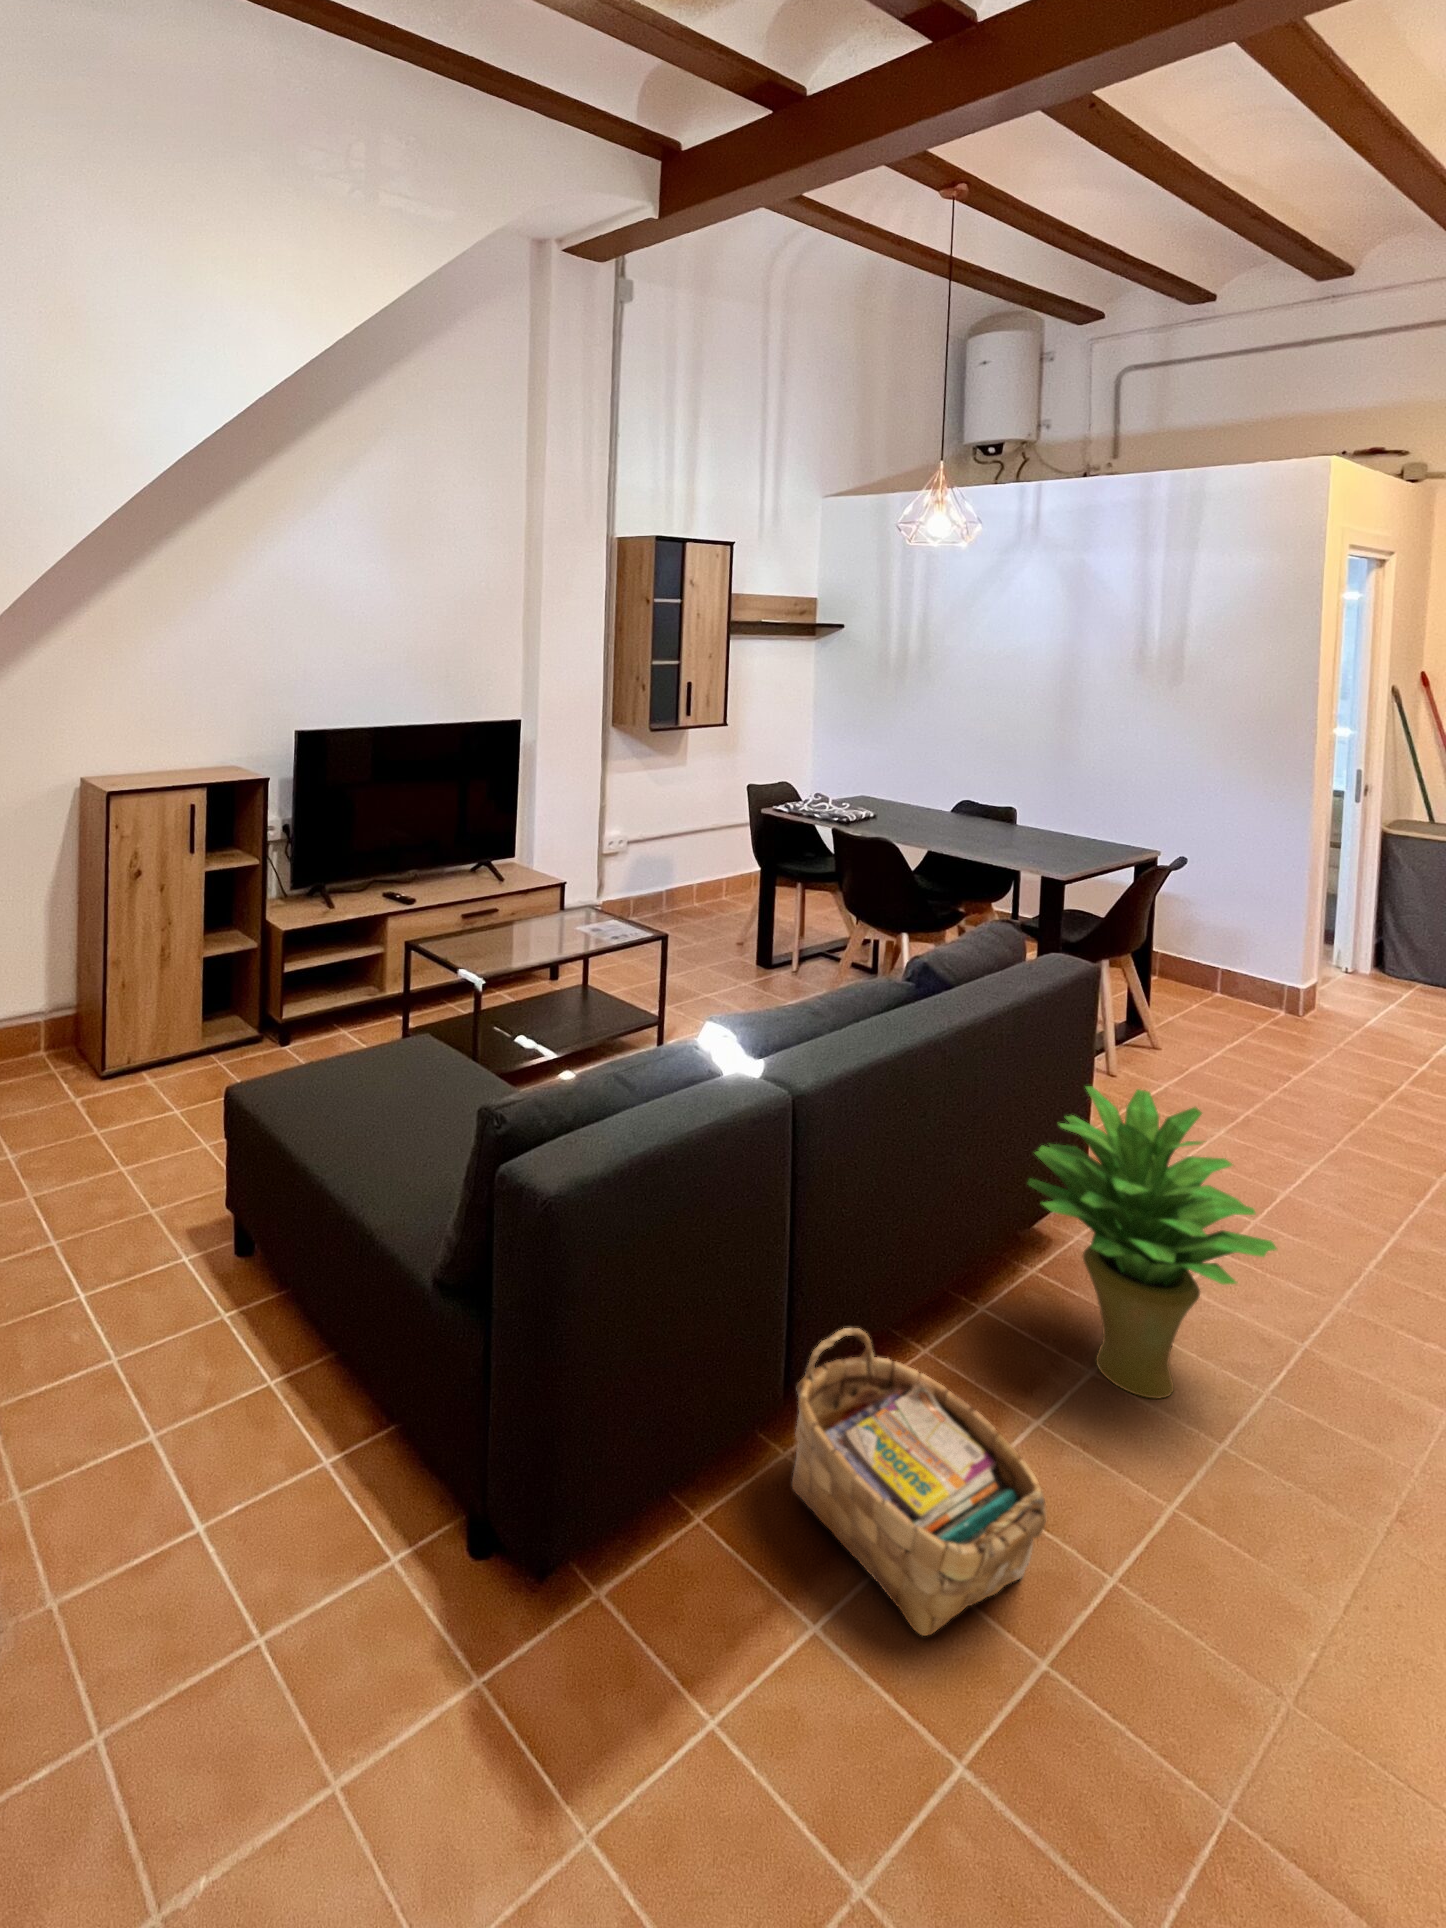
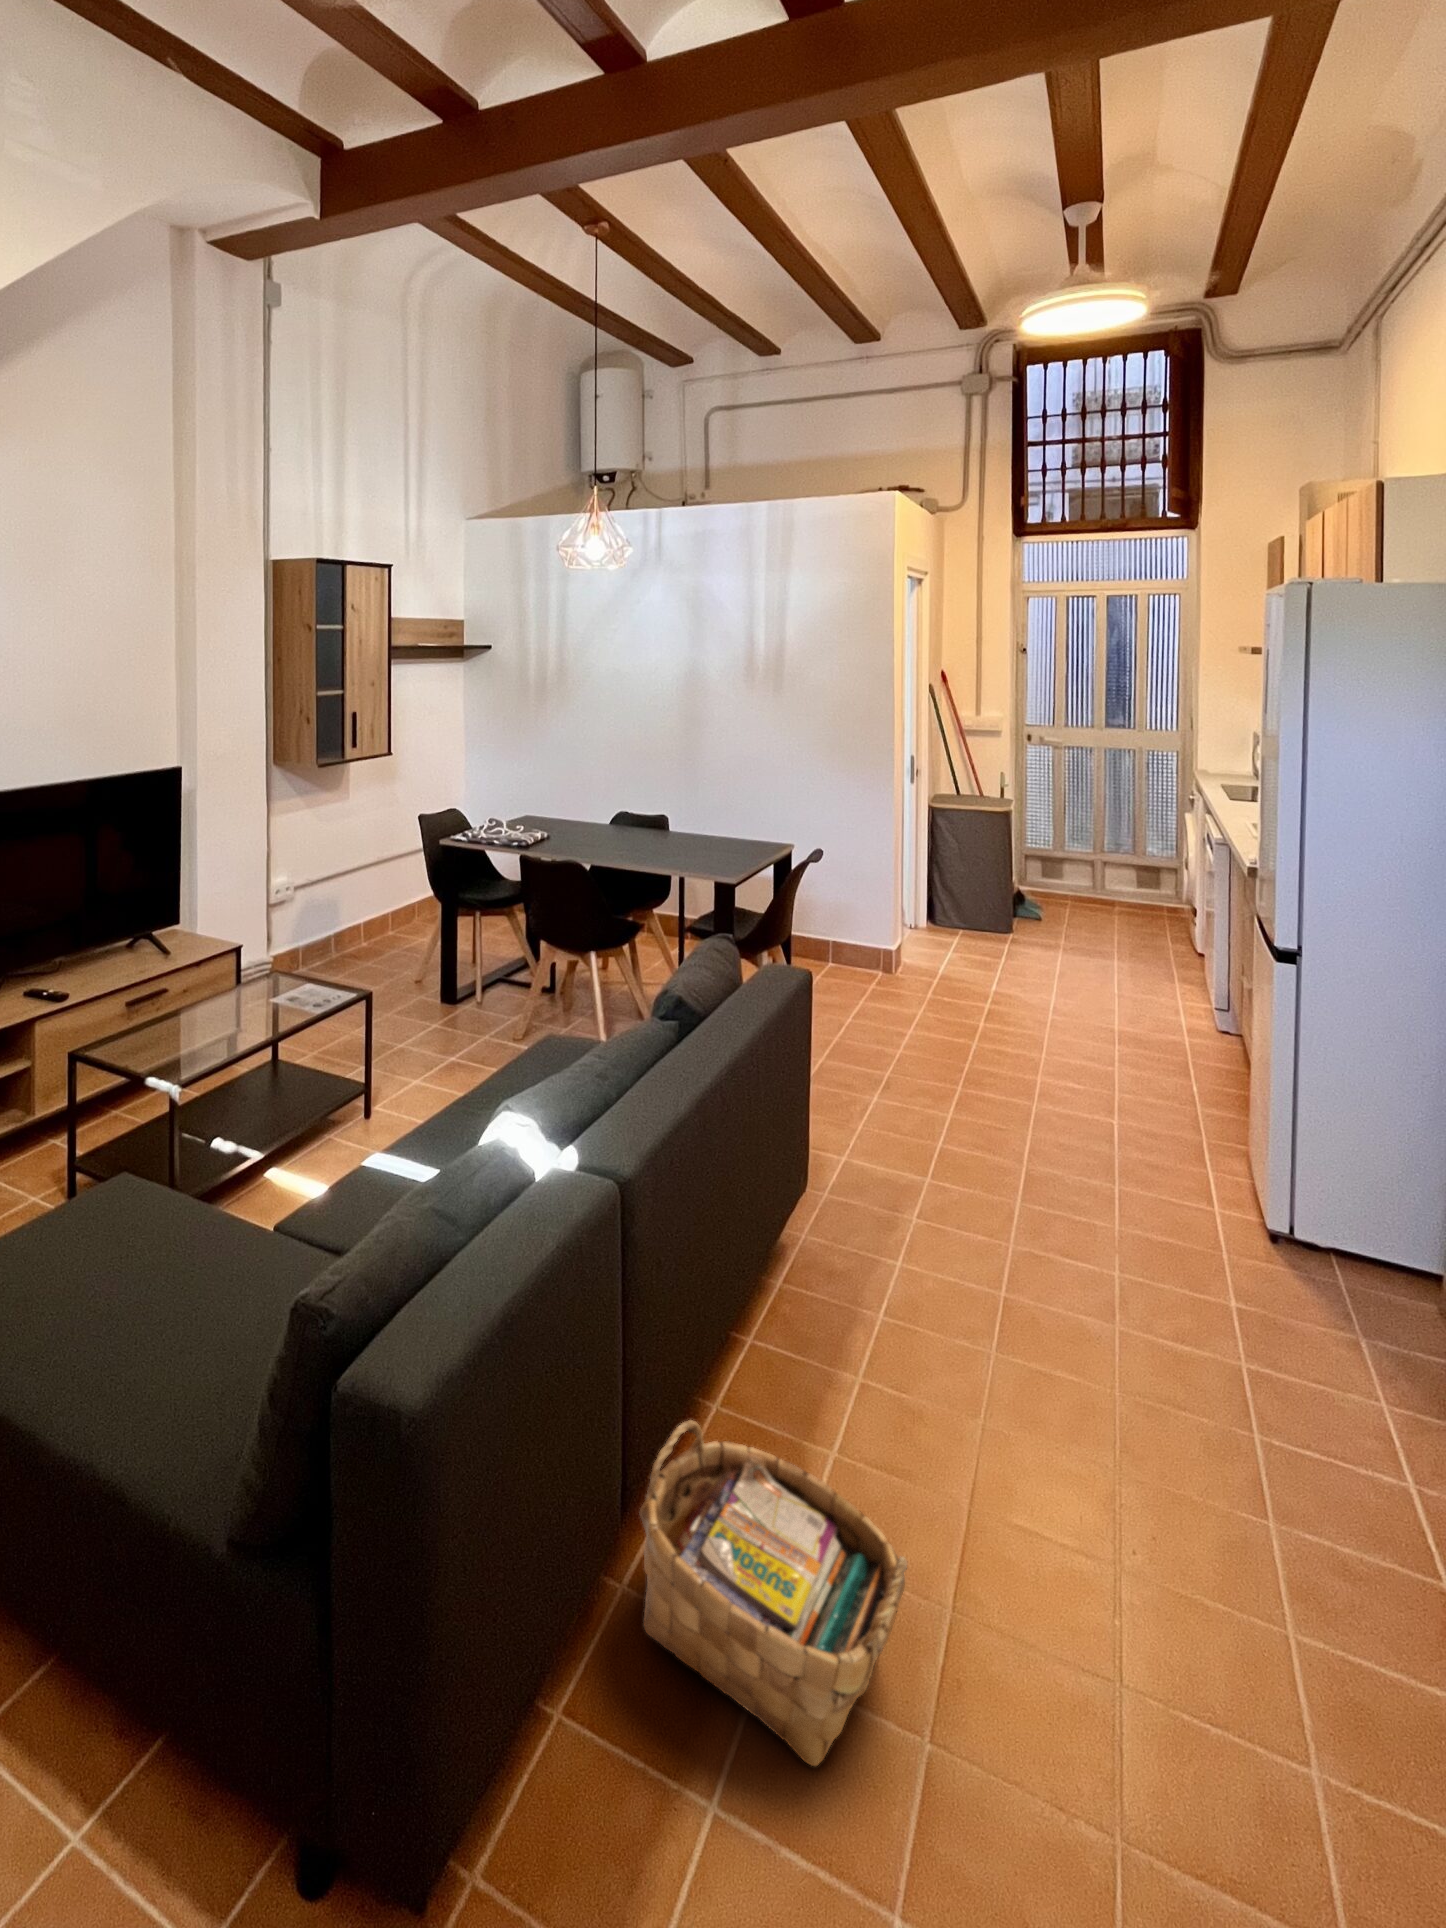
potted plant: present [1028,1086,1276,1399] -> none [786,1086,1001,1388]

